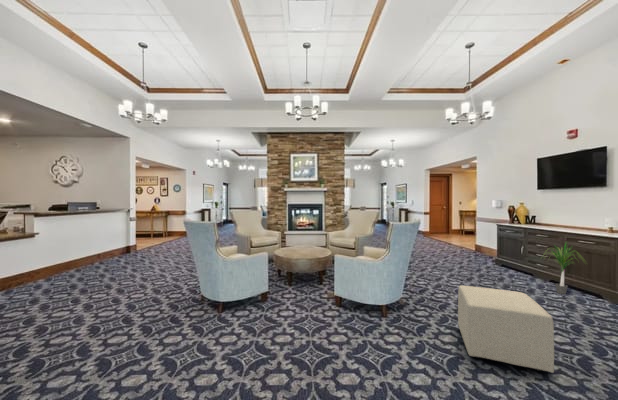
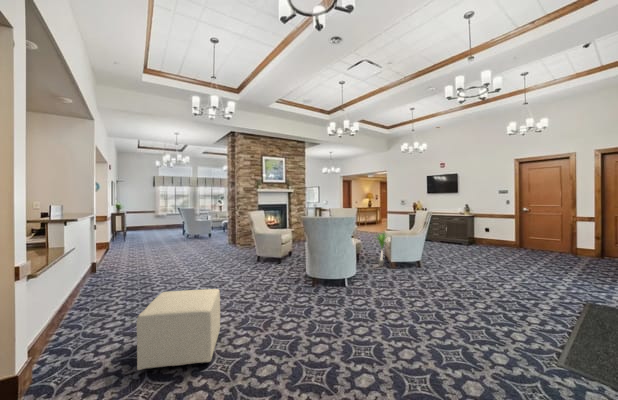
ottoman: present [458,285,554,373] -> present [137,289,220,370]

